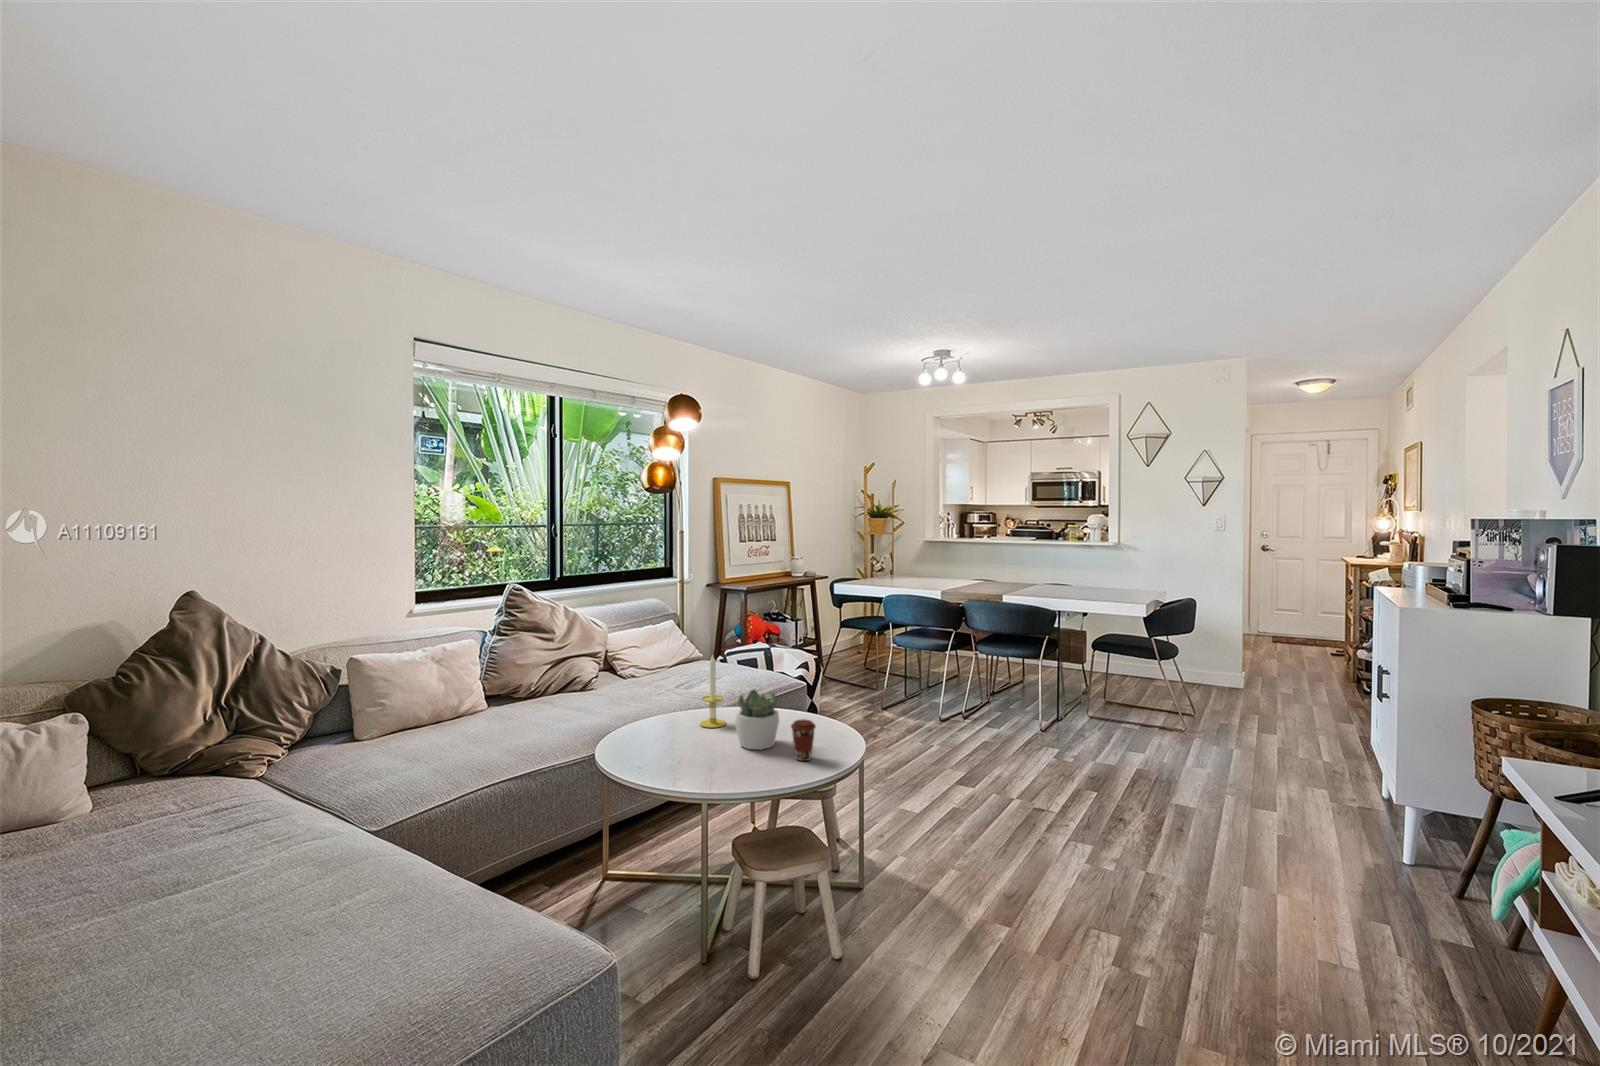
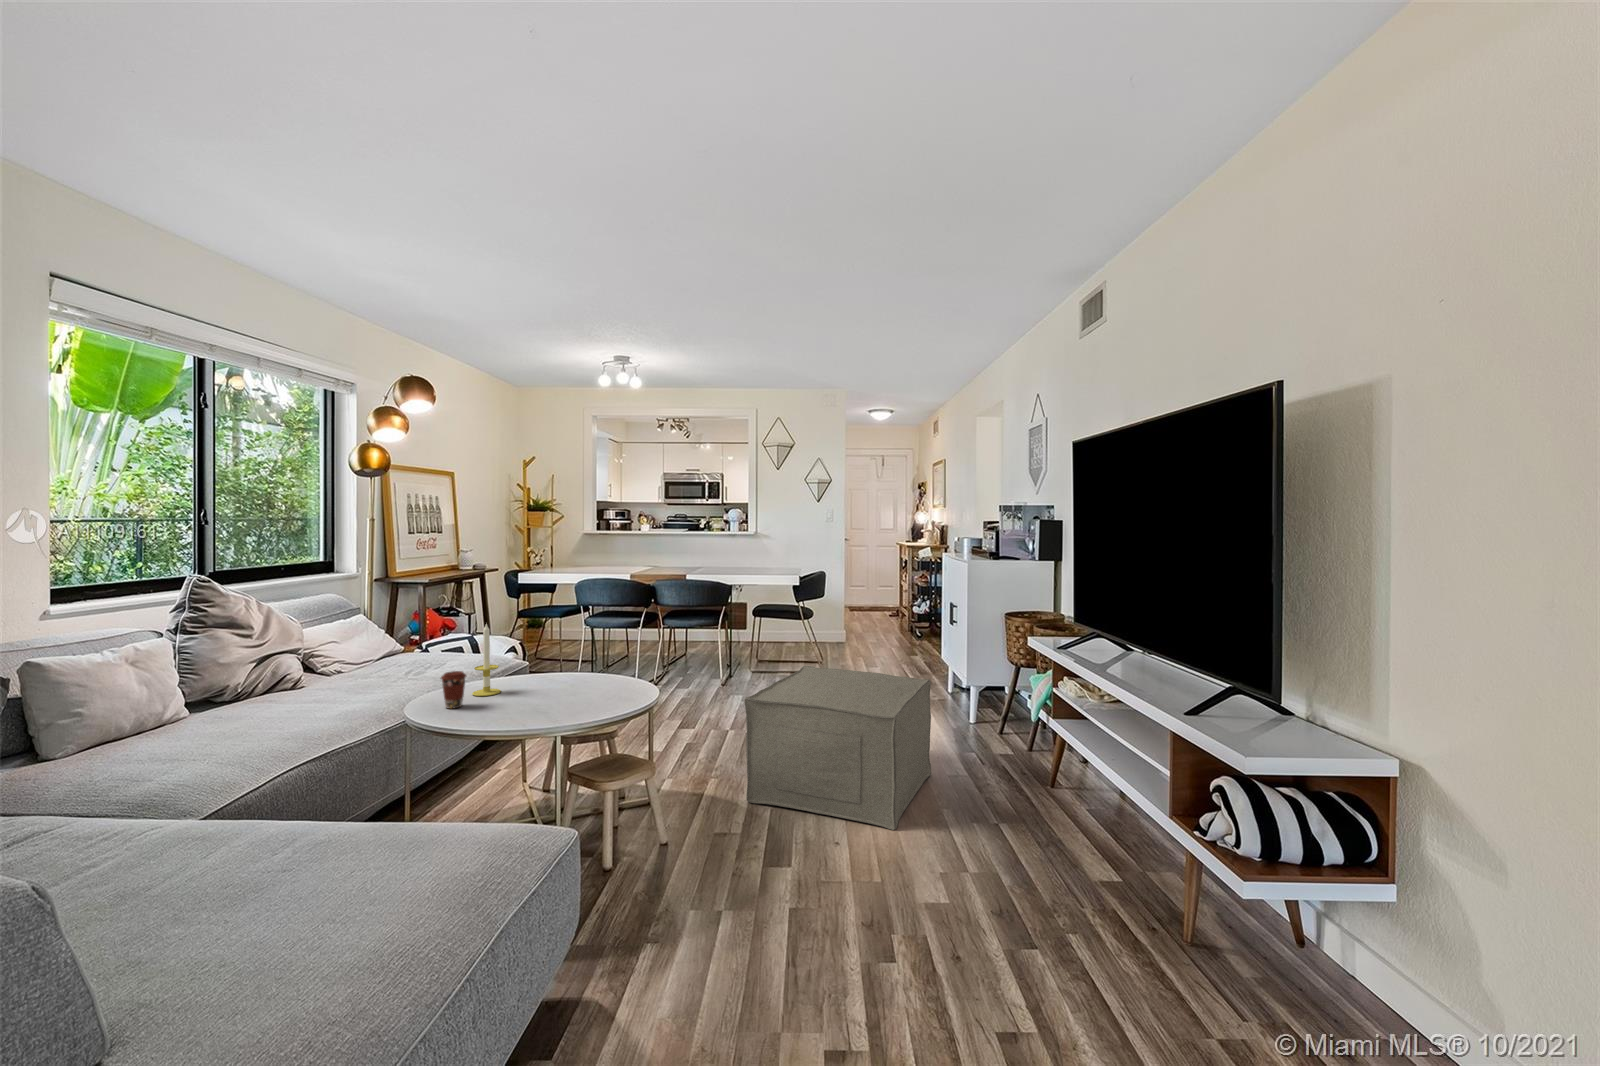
succulent plant: present [735,690,779,750] -> none [528,649,573,705]
coffee cup: present [791,719,816,761] -> present [441,671,466,709]
ottoman: none [985,738,1283,1008] -> present [744,666,931,830]

